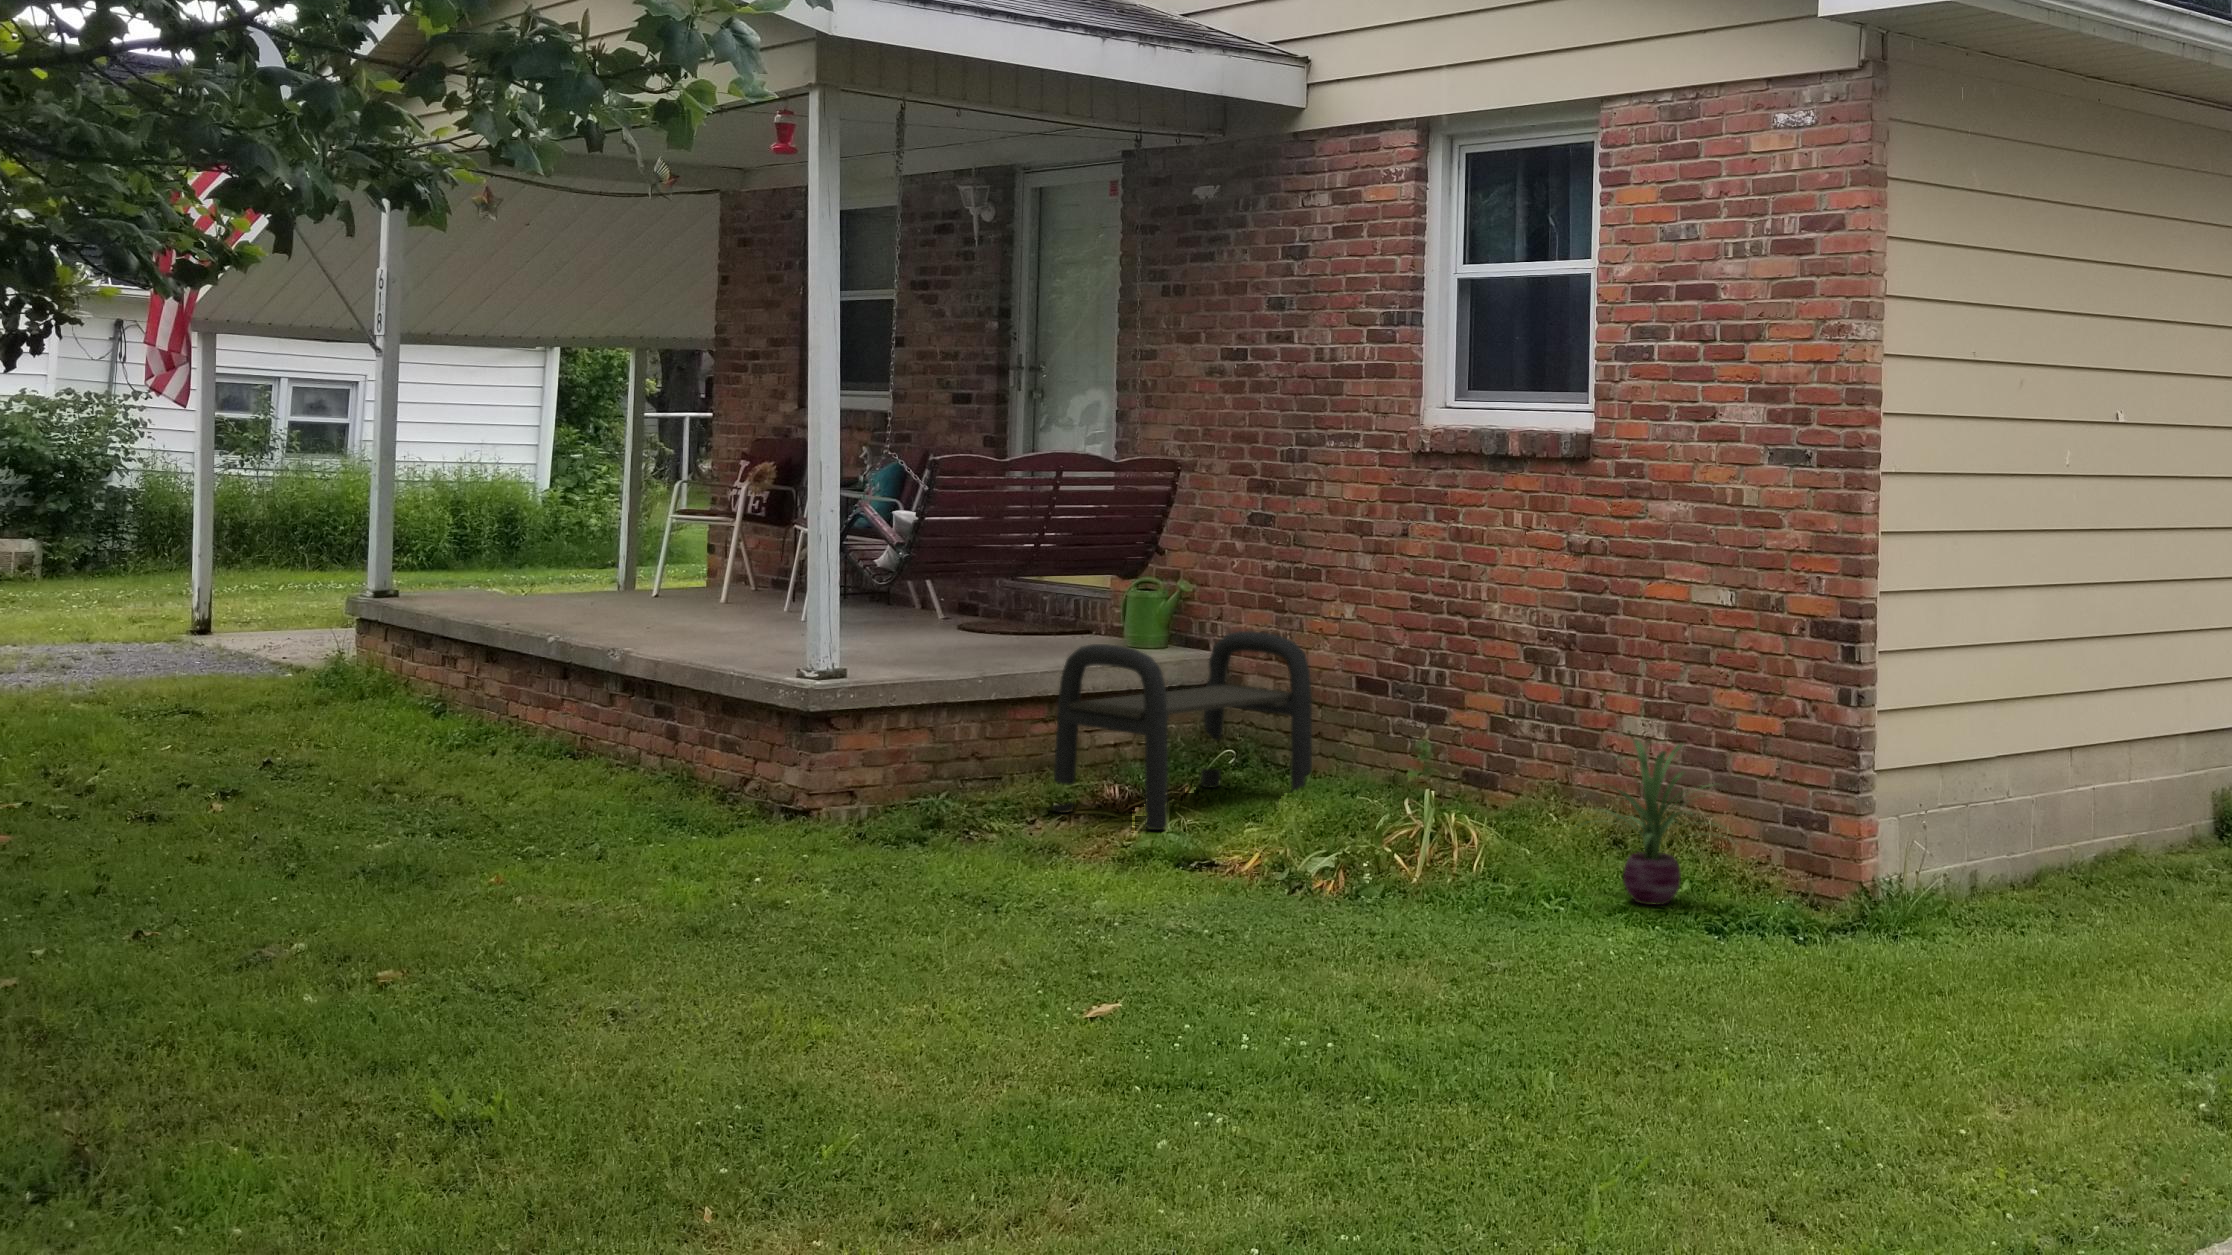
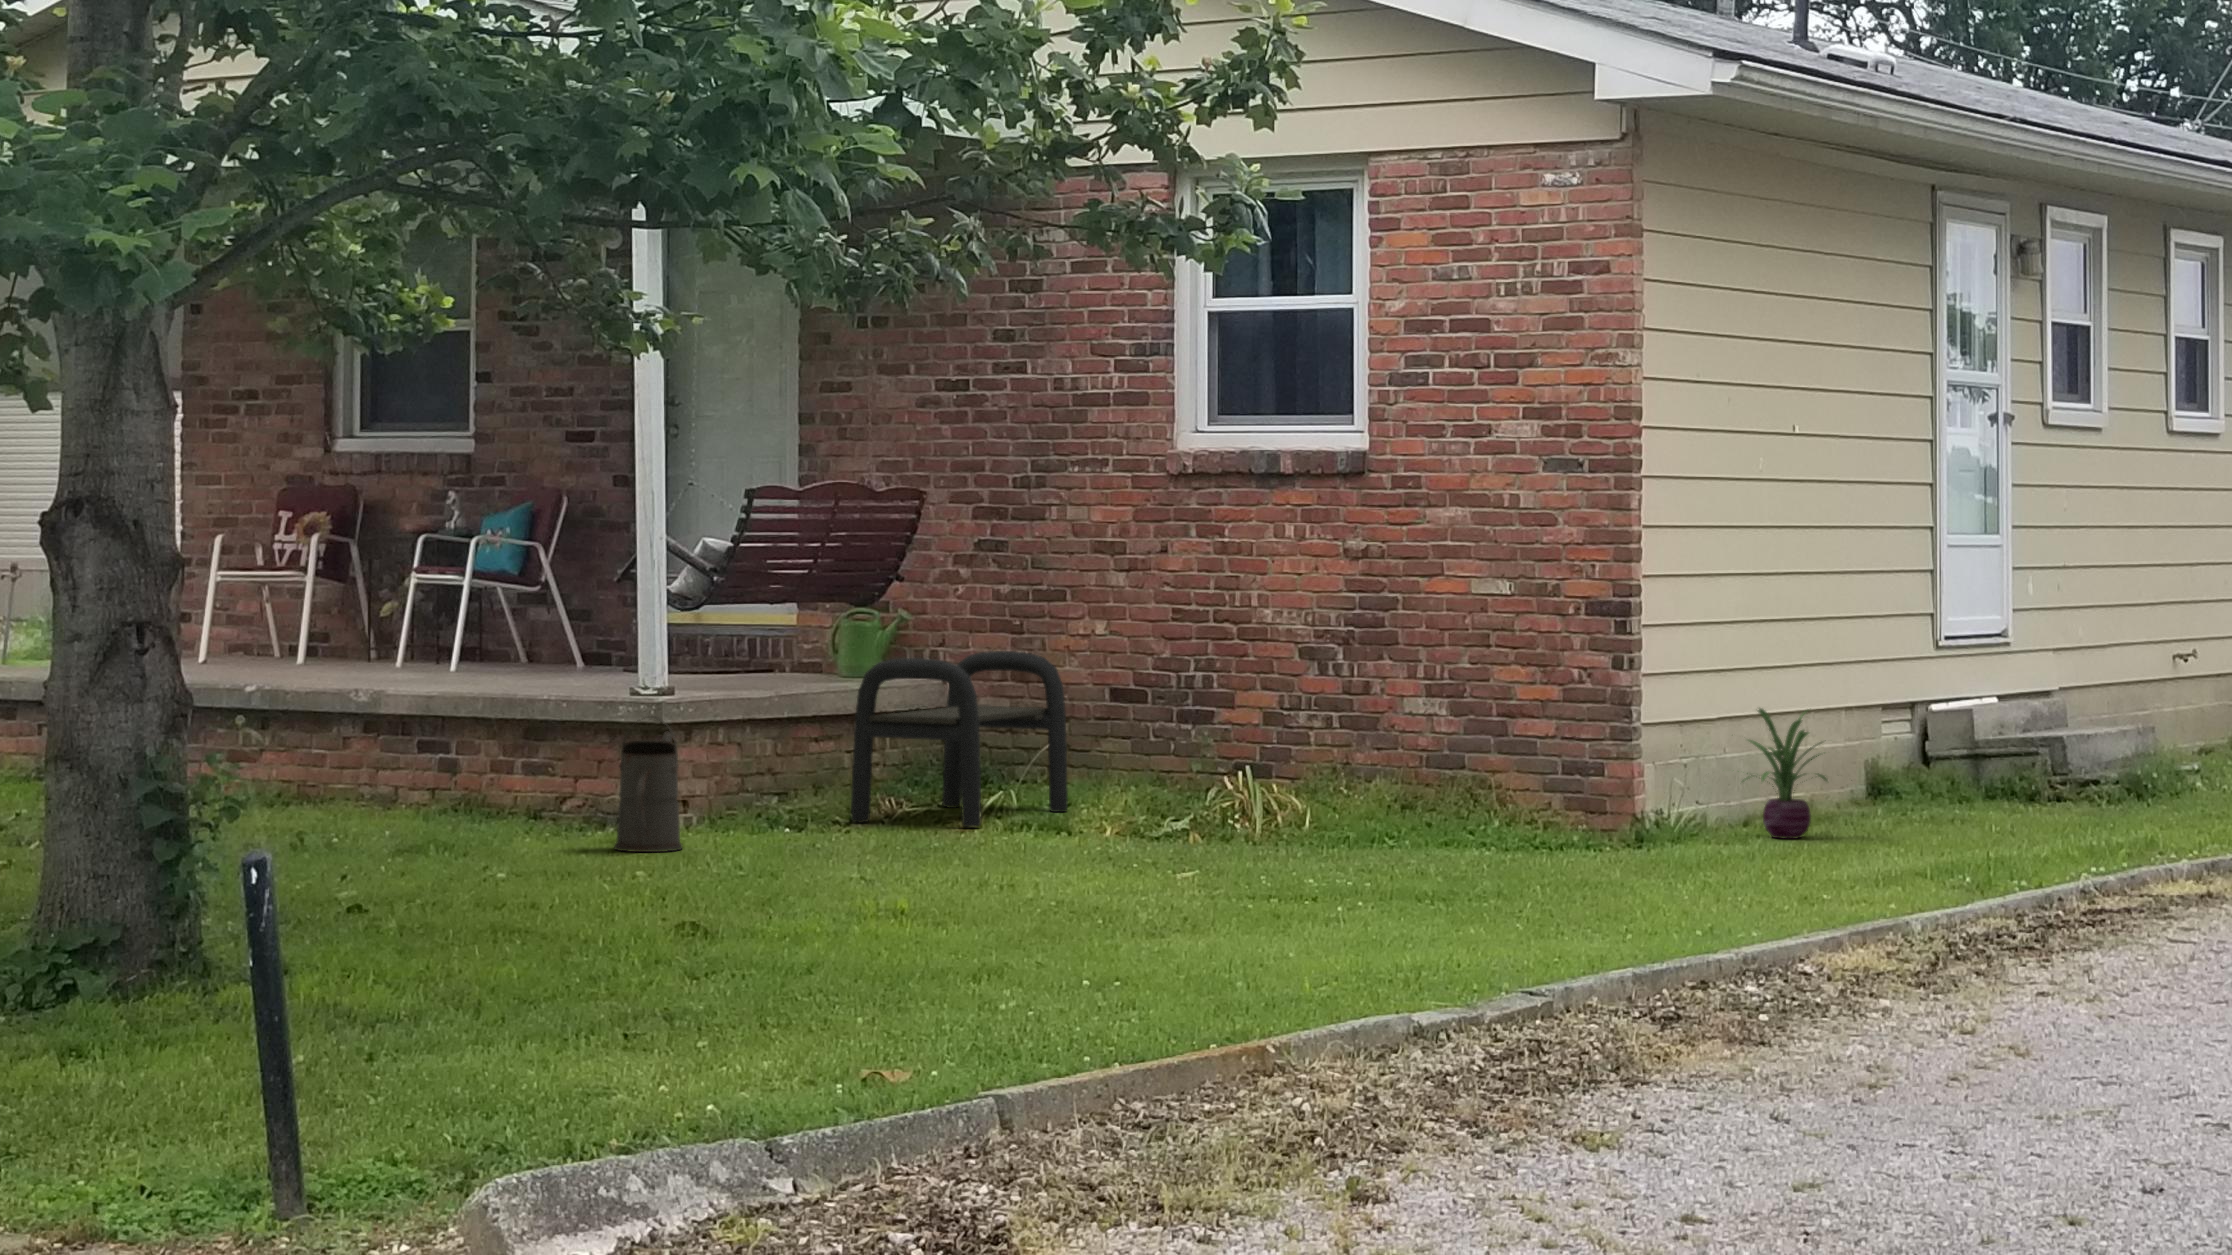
watering can: none [701,710,812,861] -> present [614,716,682,852]
decorative plant: present [1579,740,1730,905] -> present [1743,708,1827,839]

